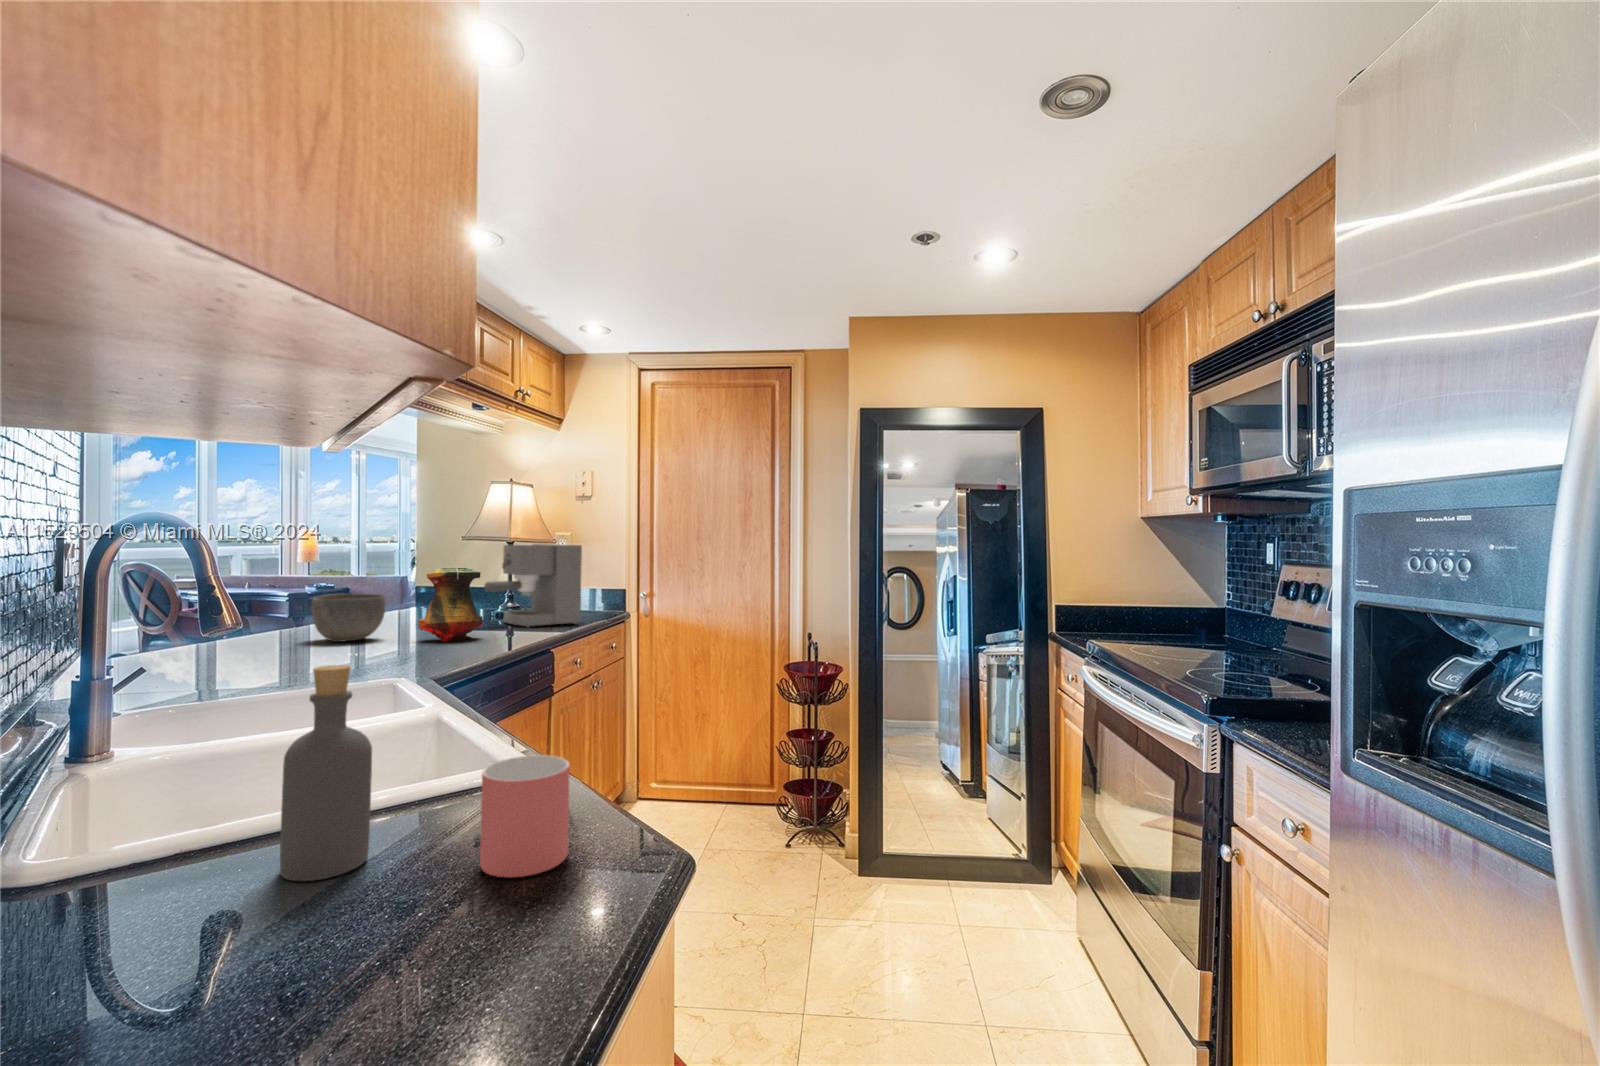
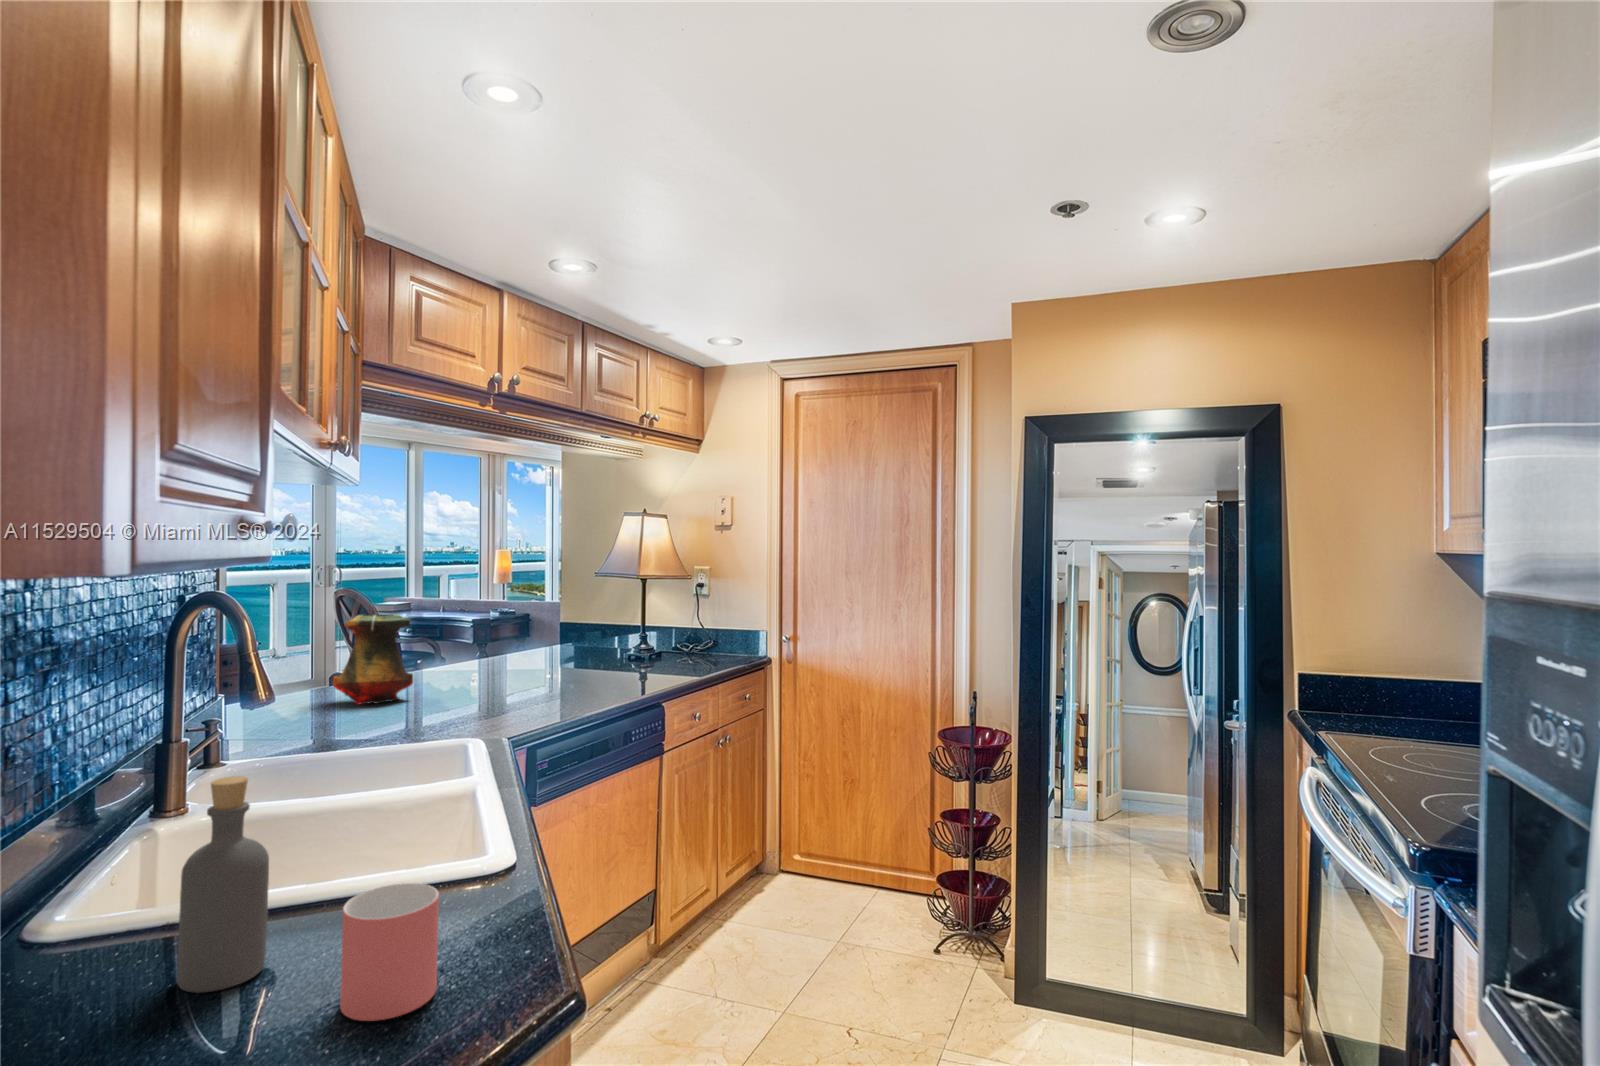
coffee maker: present [484,544,582,628] -> none [608,580,710,673]
vase: present [419,568,483,641] -> present [333,614,413,705]
bowl: present [311,594,386,642] -> none [434,636,502,686]

